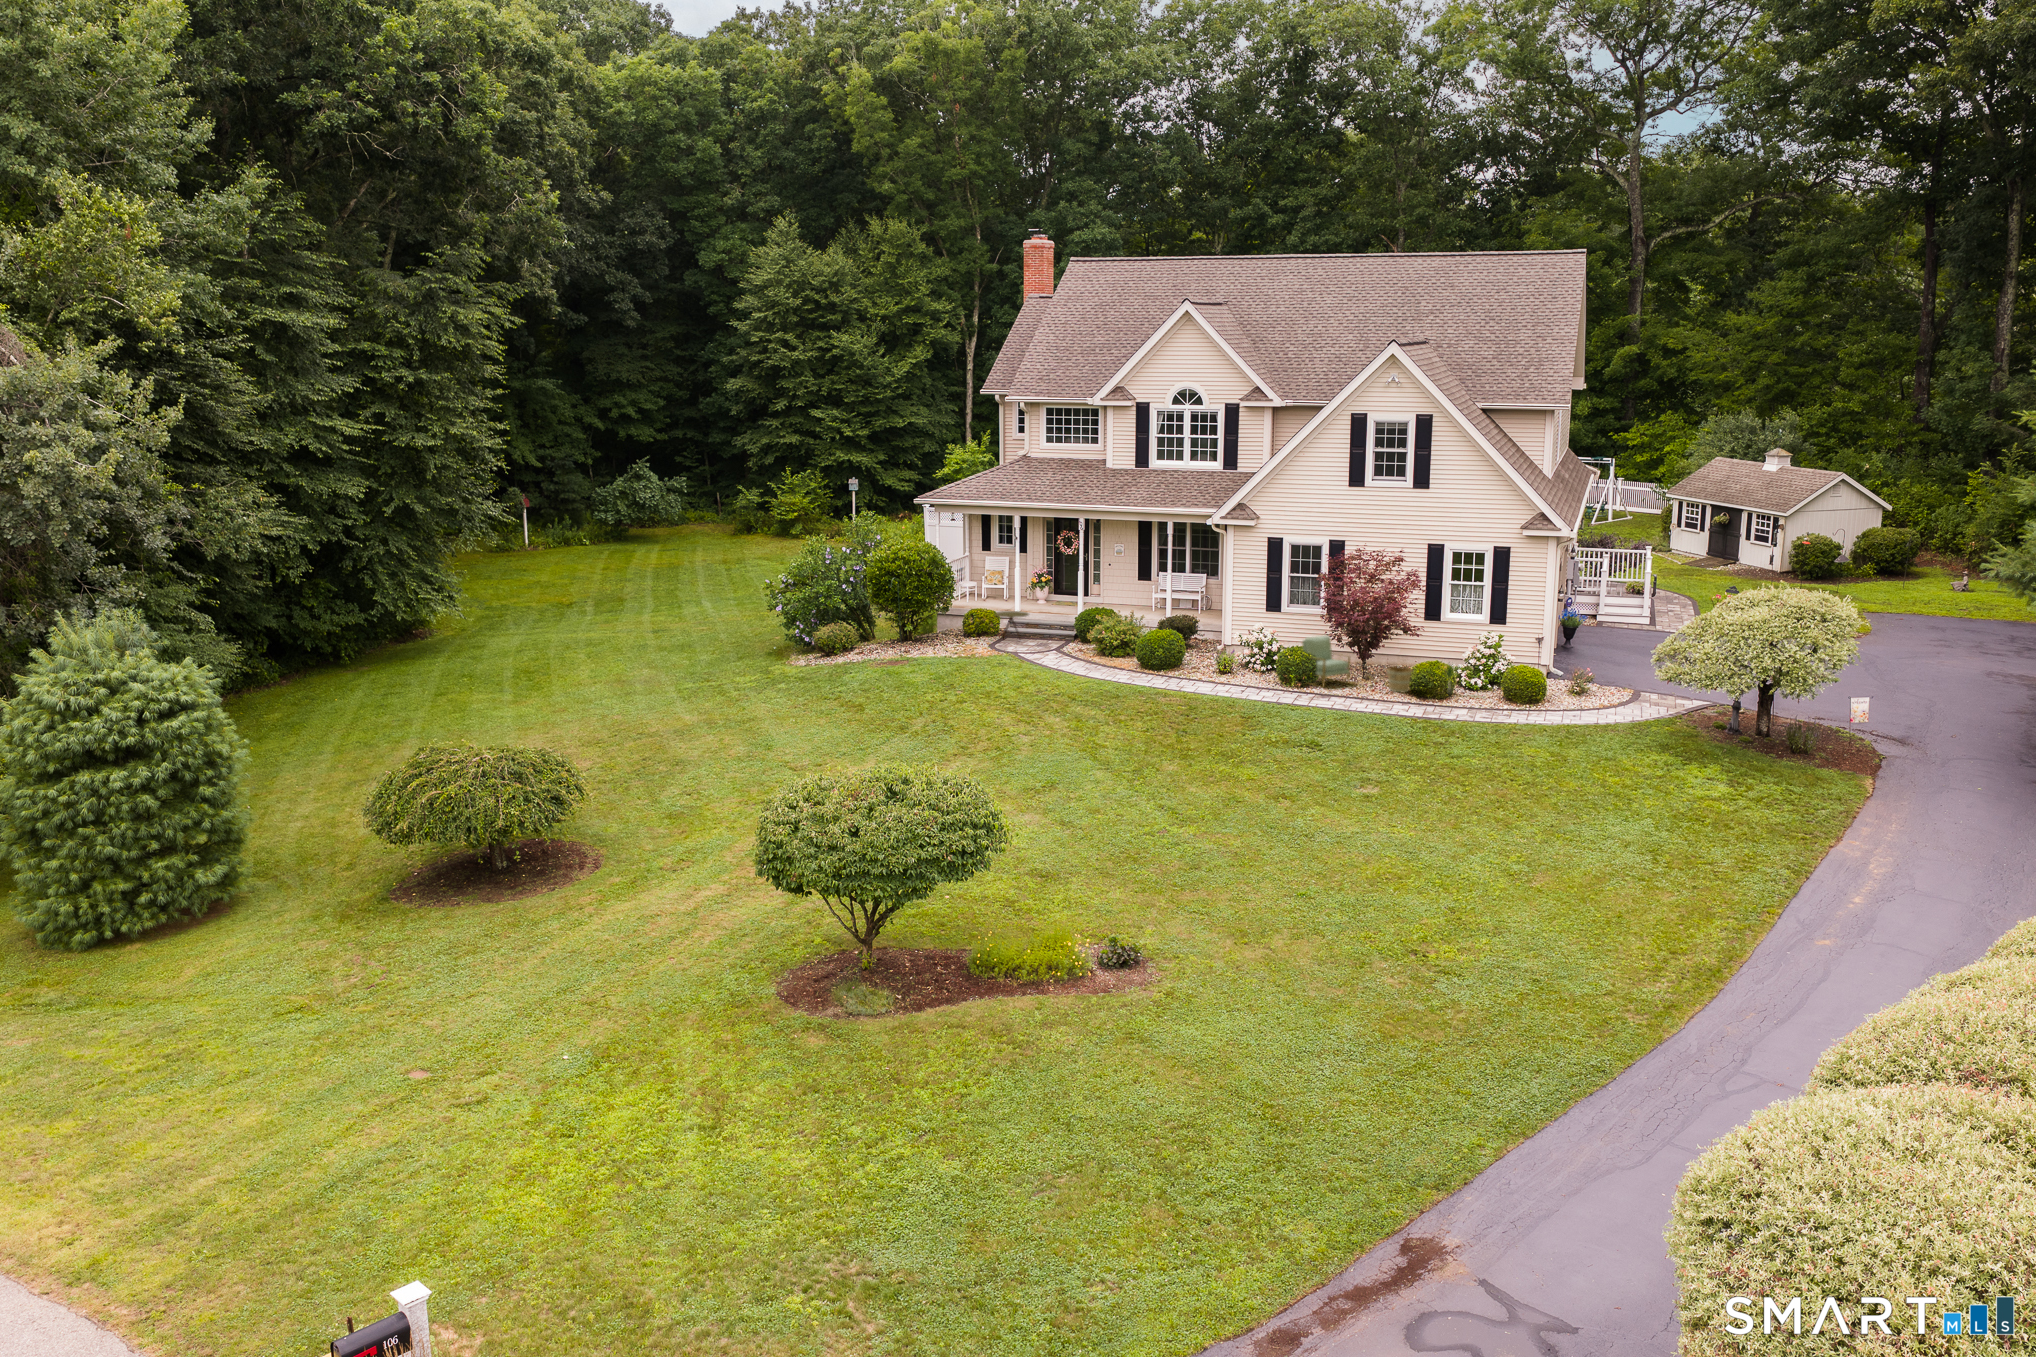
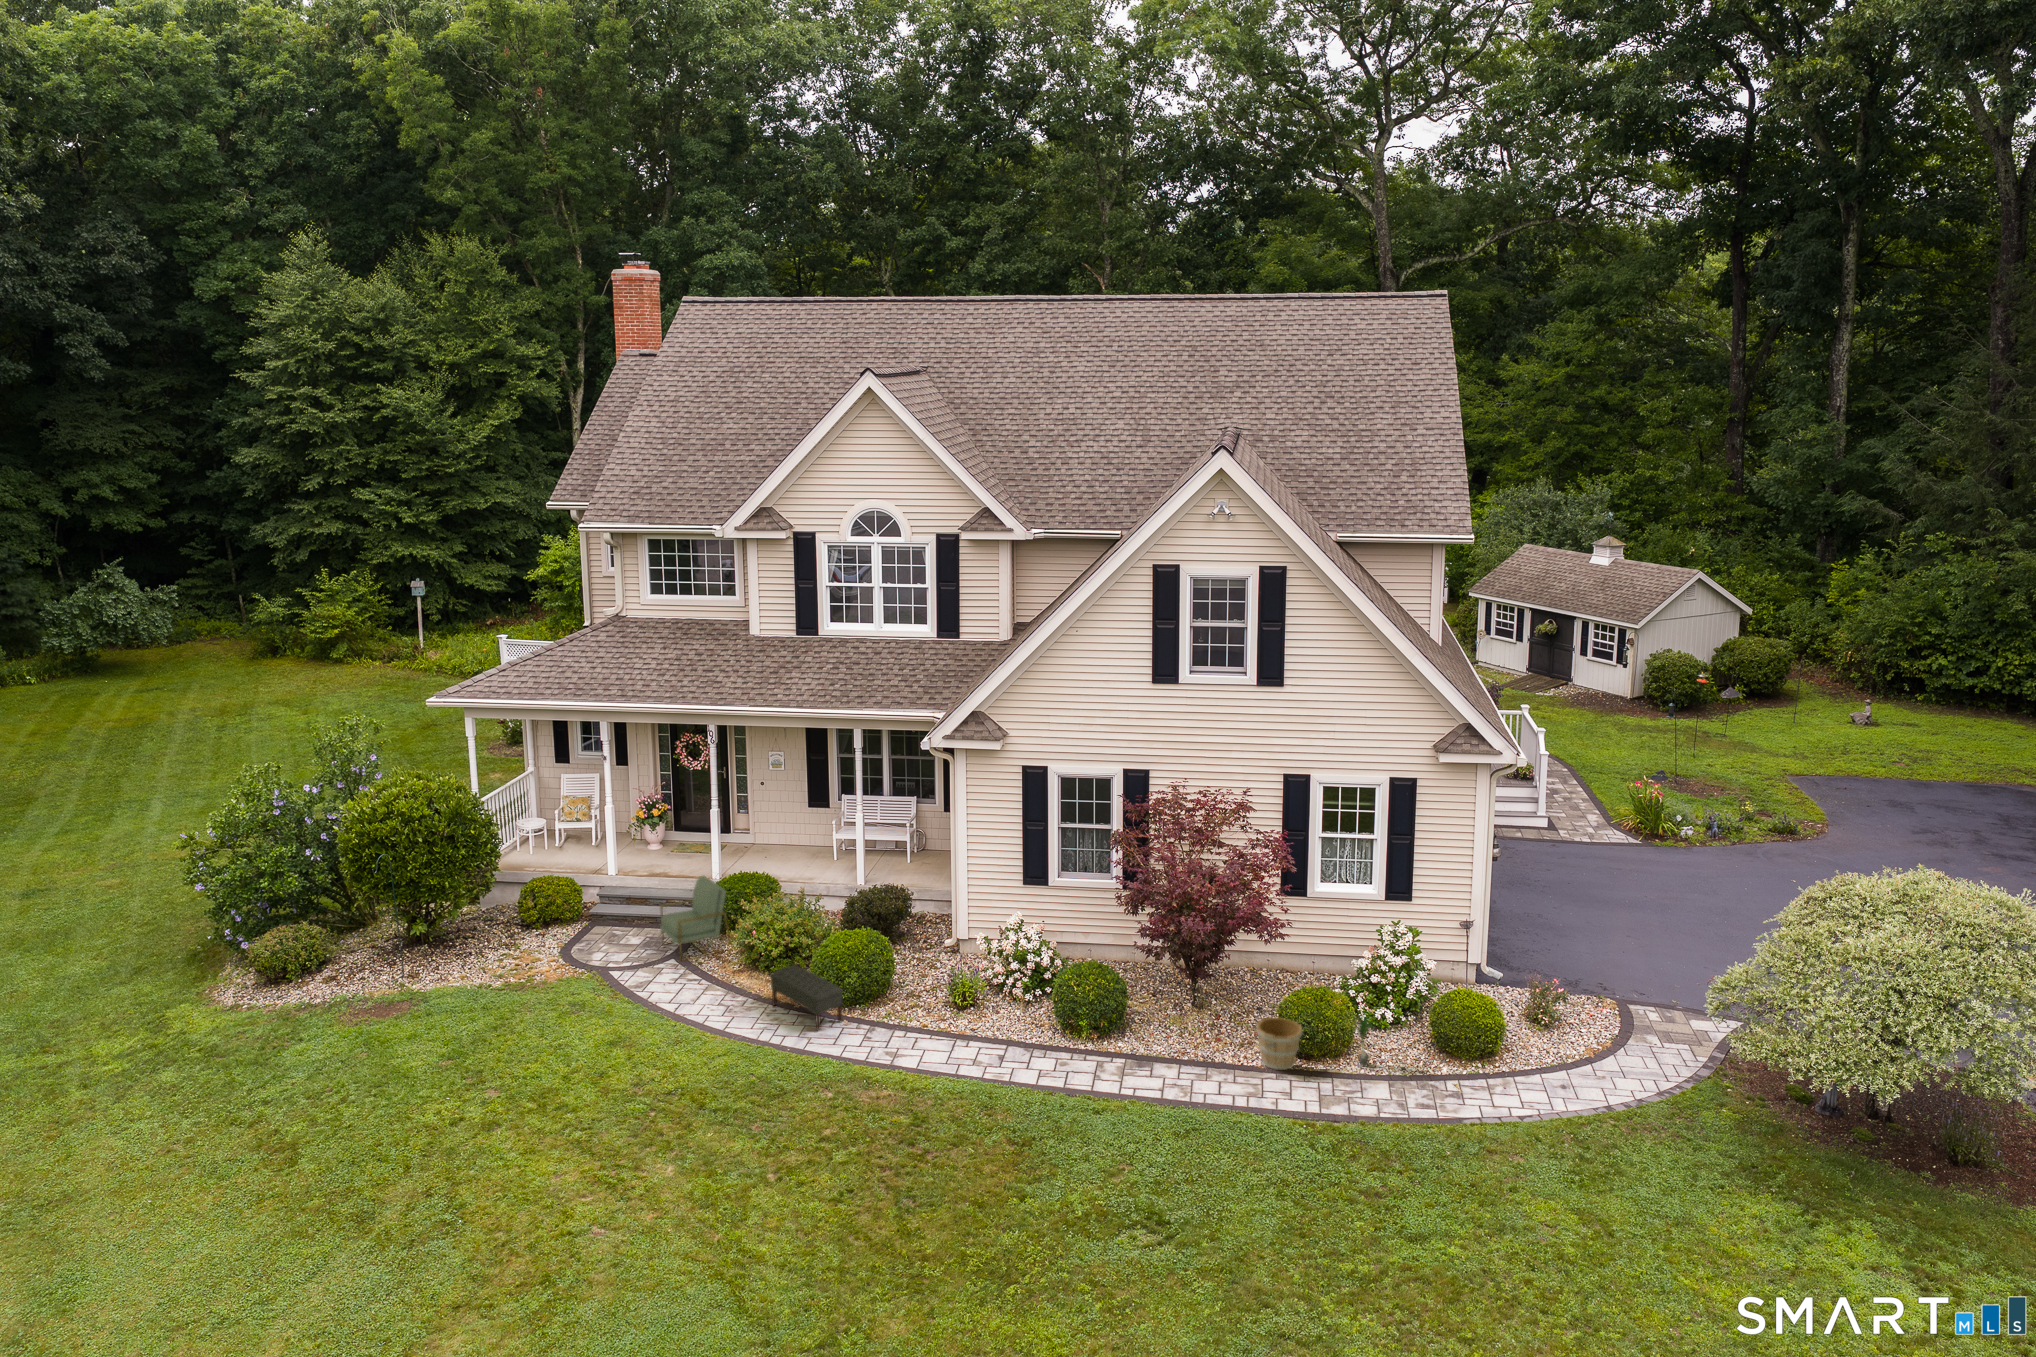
round table: present [996,611,1029,637] -> none [566,883,630,941]
chair: present [1302,636,1350,687] -> present [660,876,732,961]
bench: none [1112,640,1153,669] -> present [770,965,843,1031]

